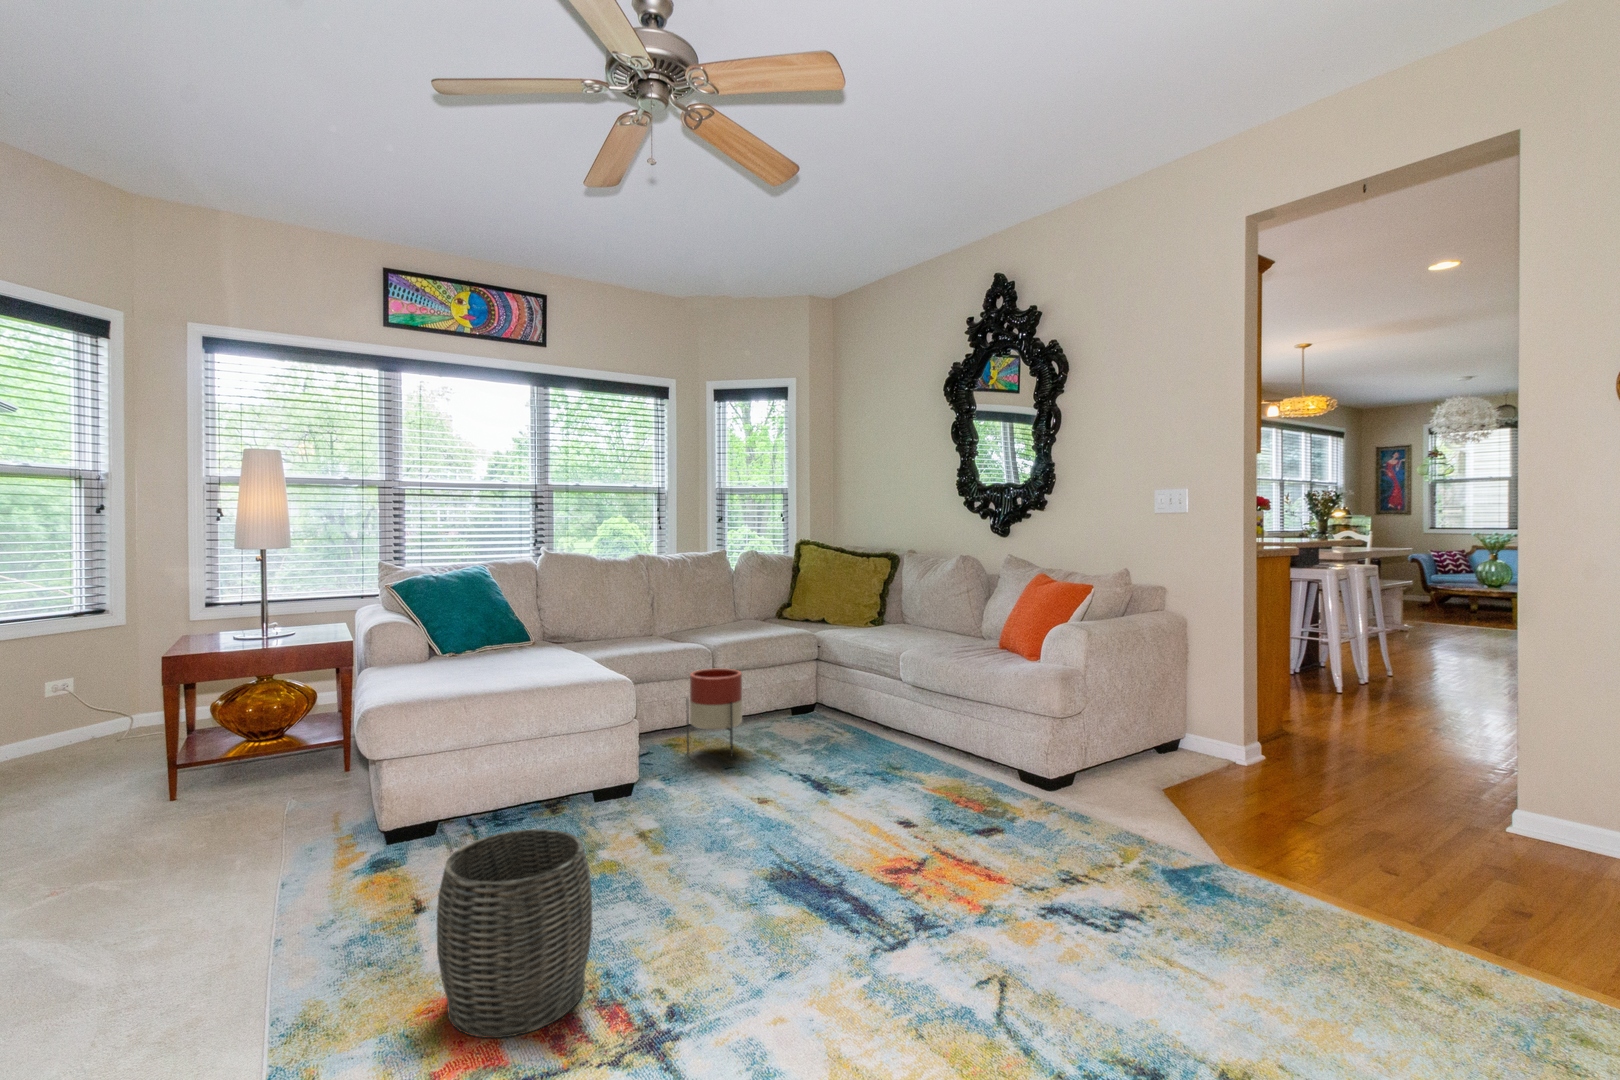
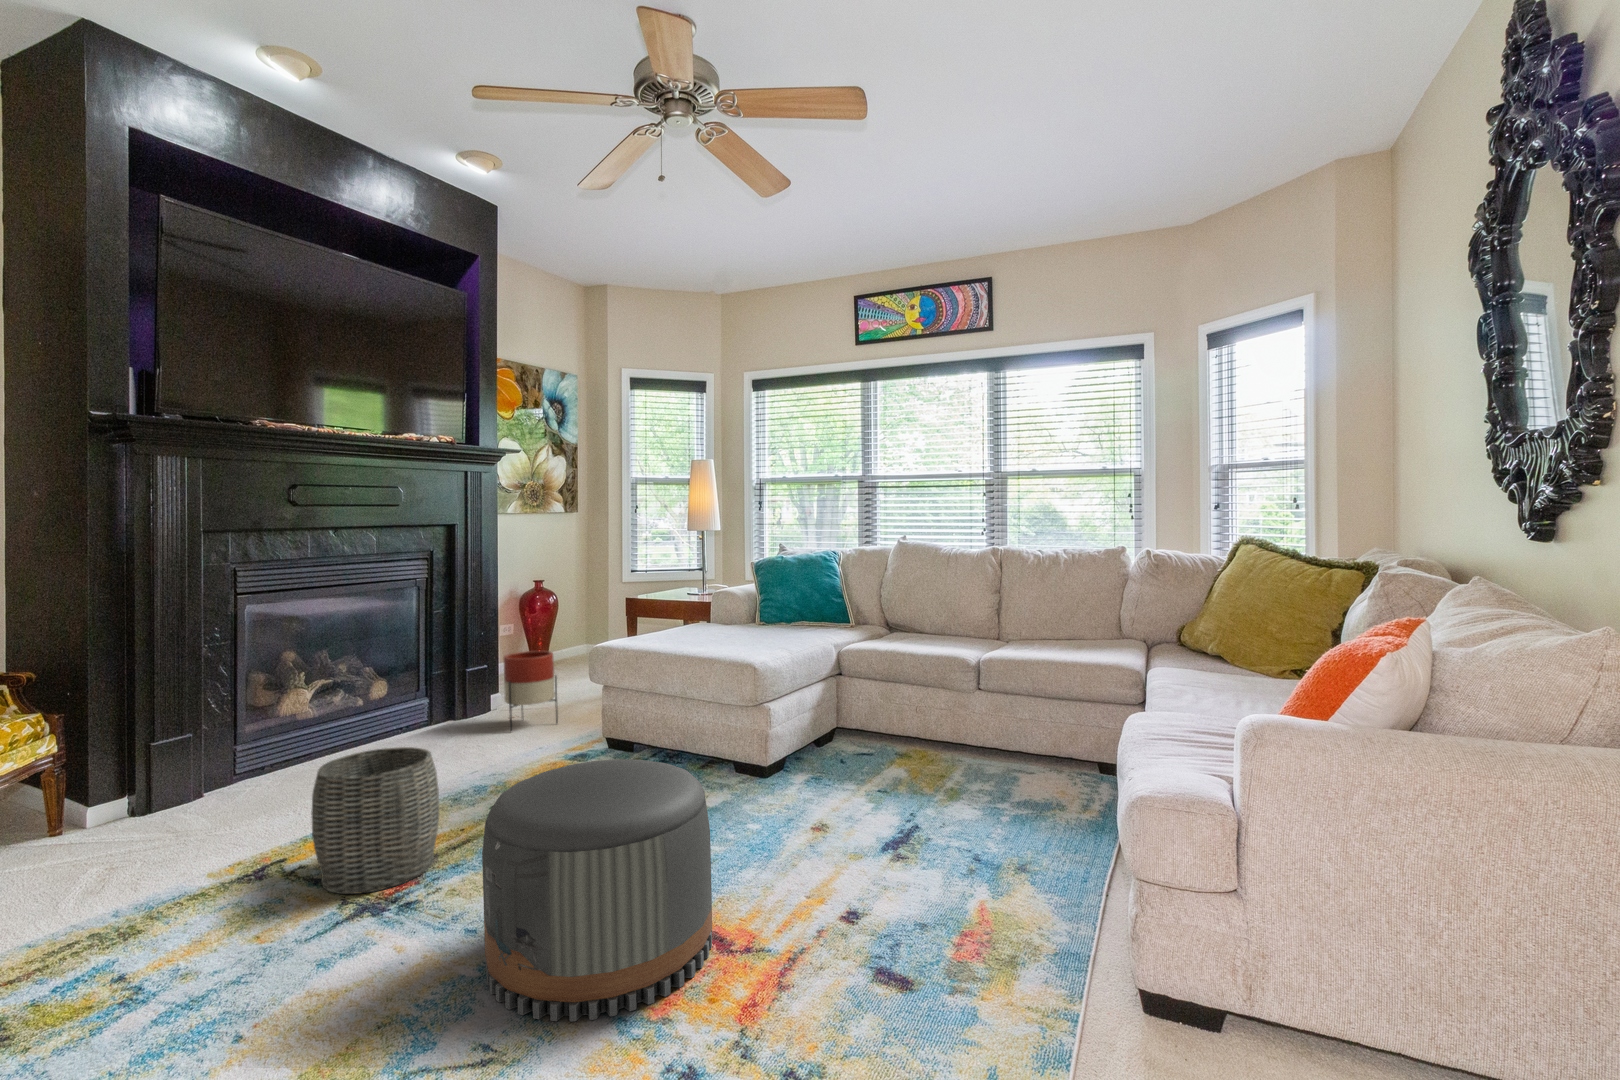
planter: present [687,668,742,757] -> present [504,651,558,731]
pouf: none [762,740,944,945] -> present [482,759,712,1021]

